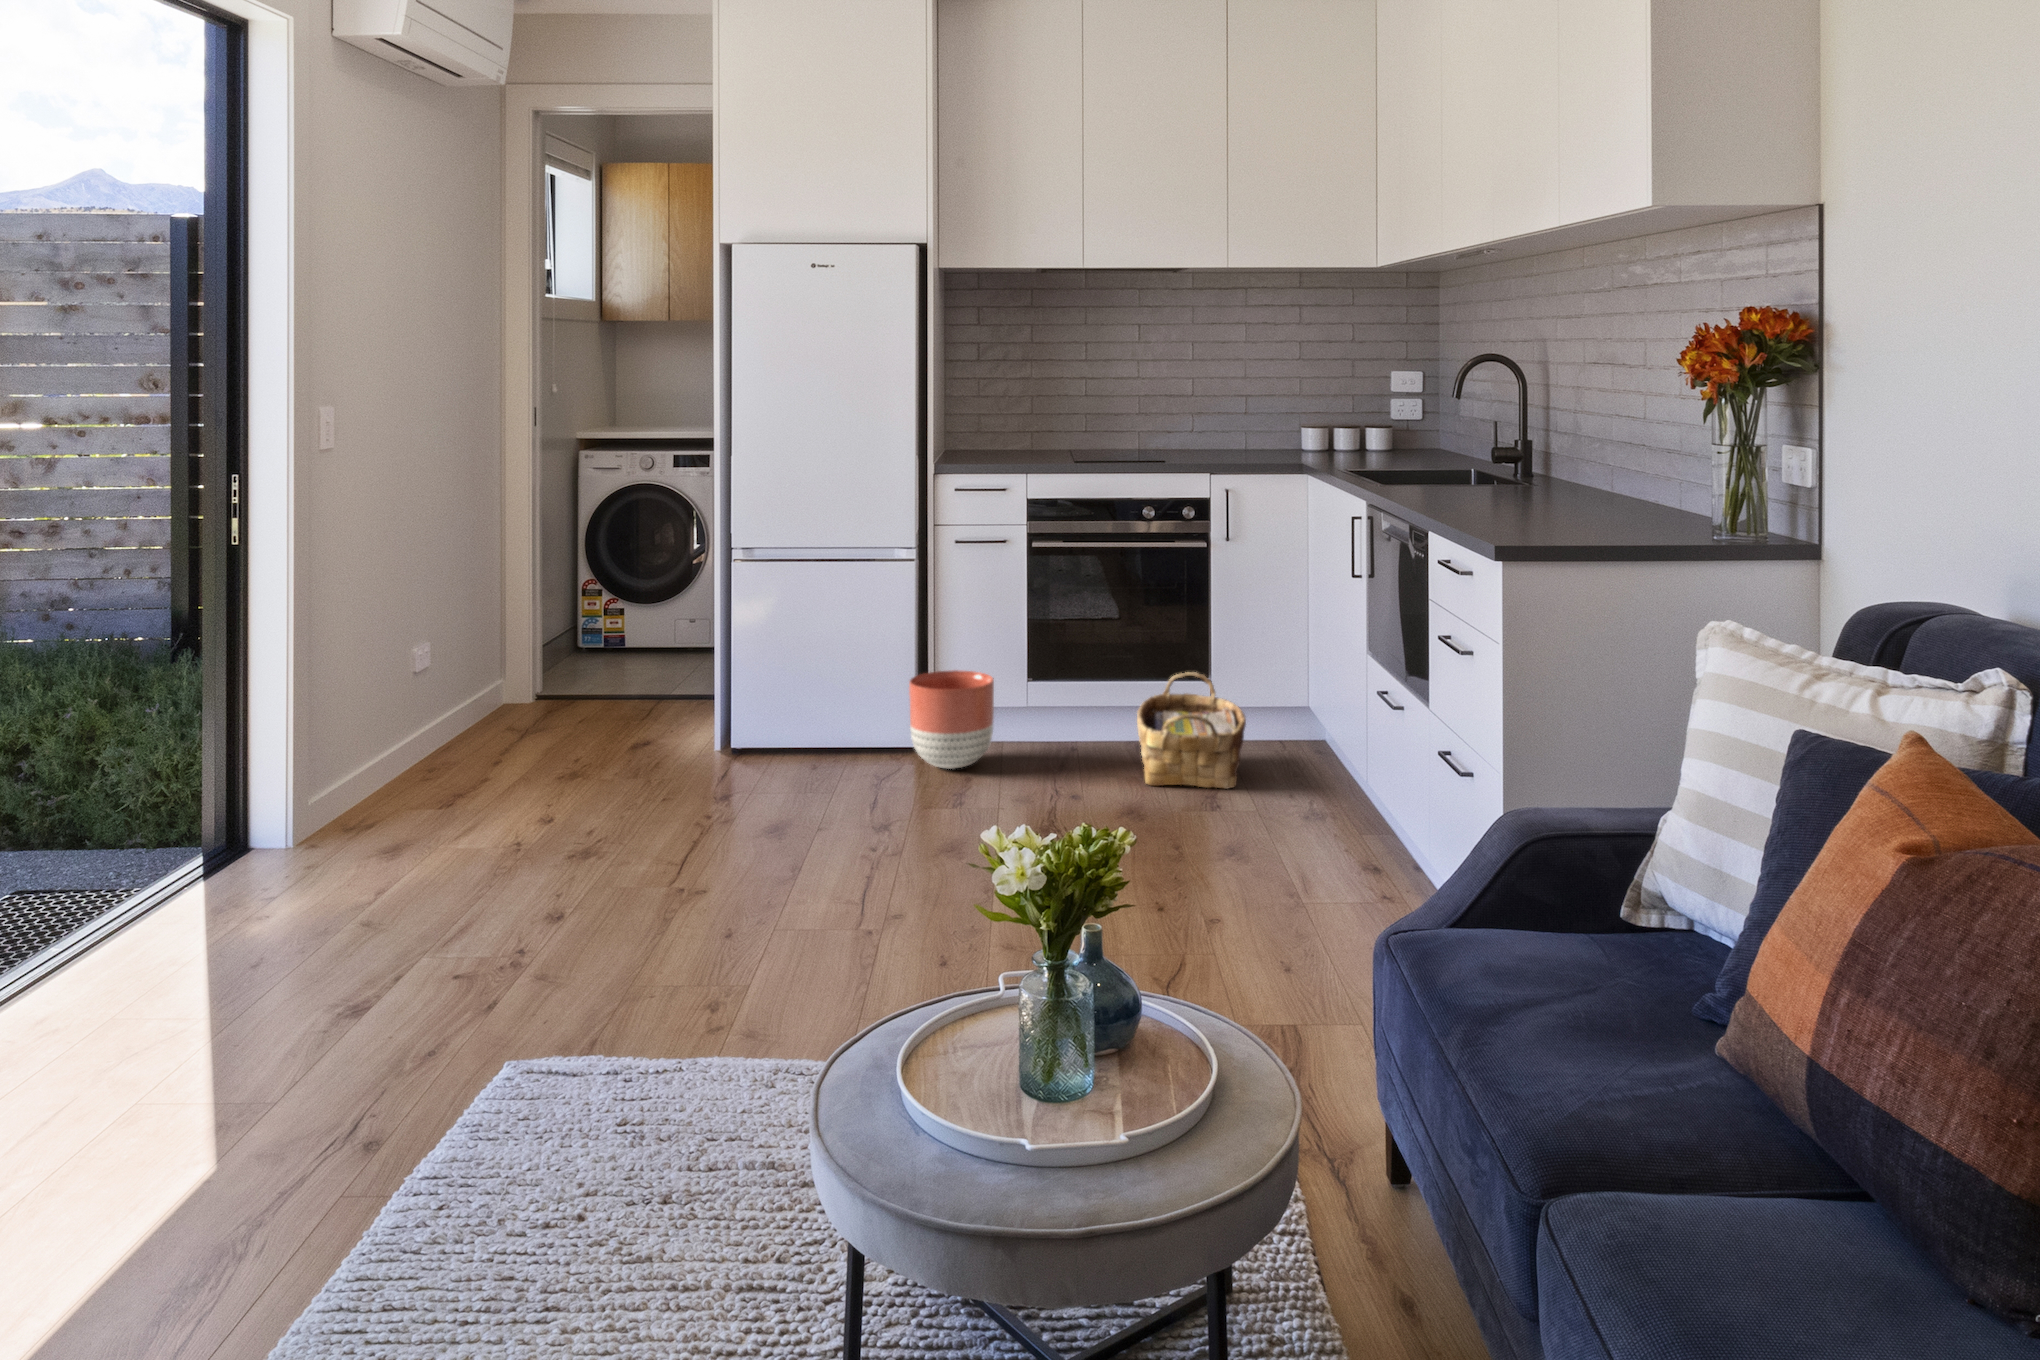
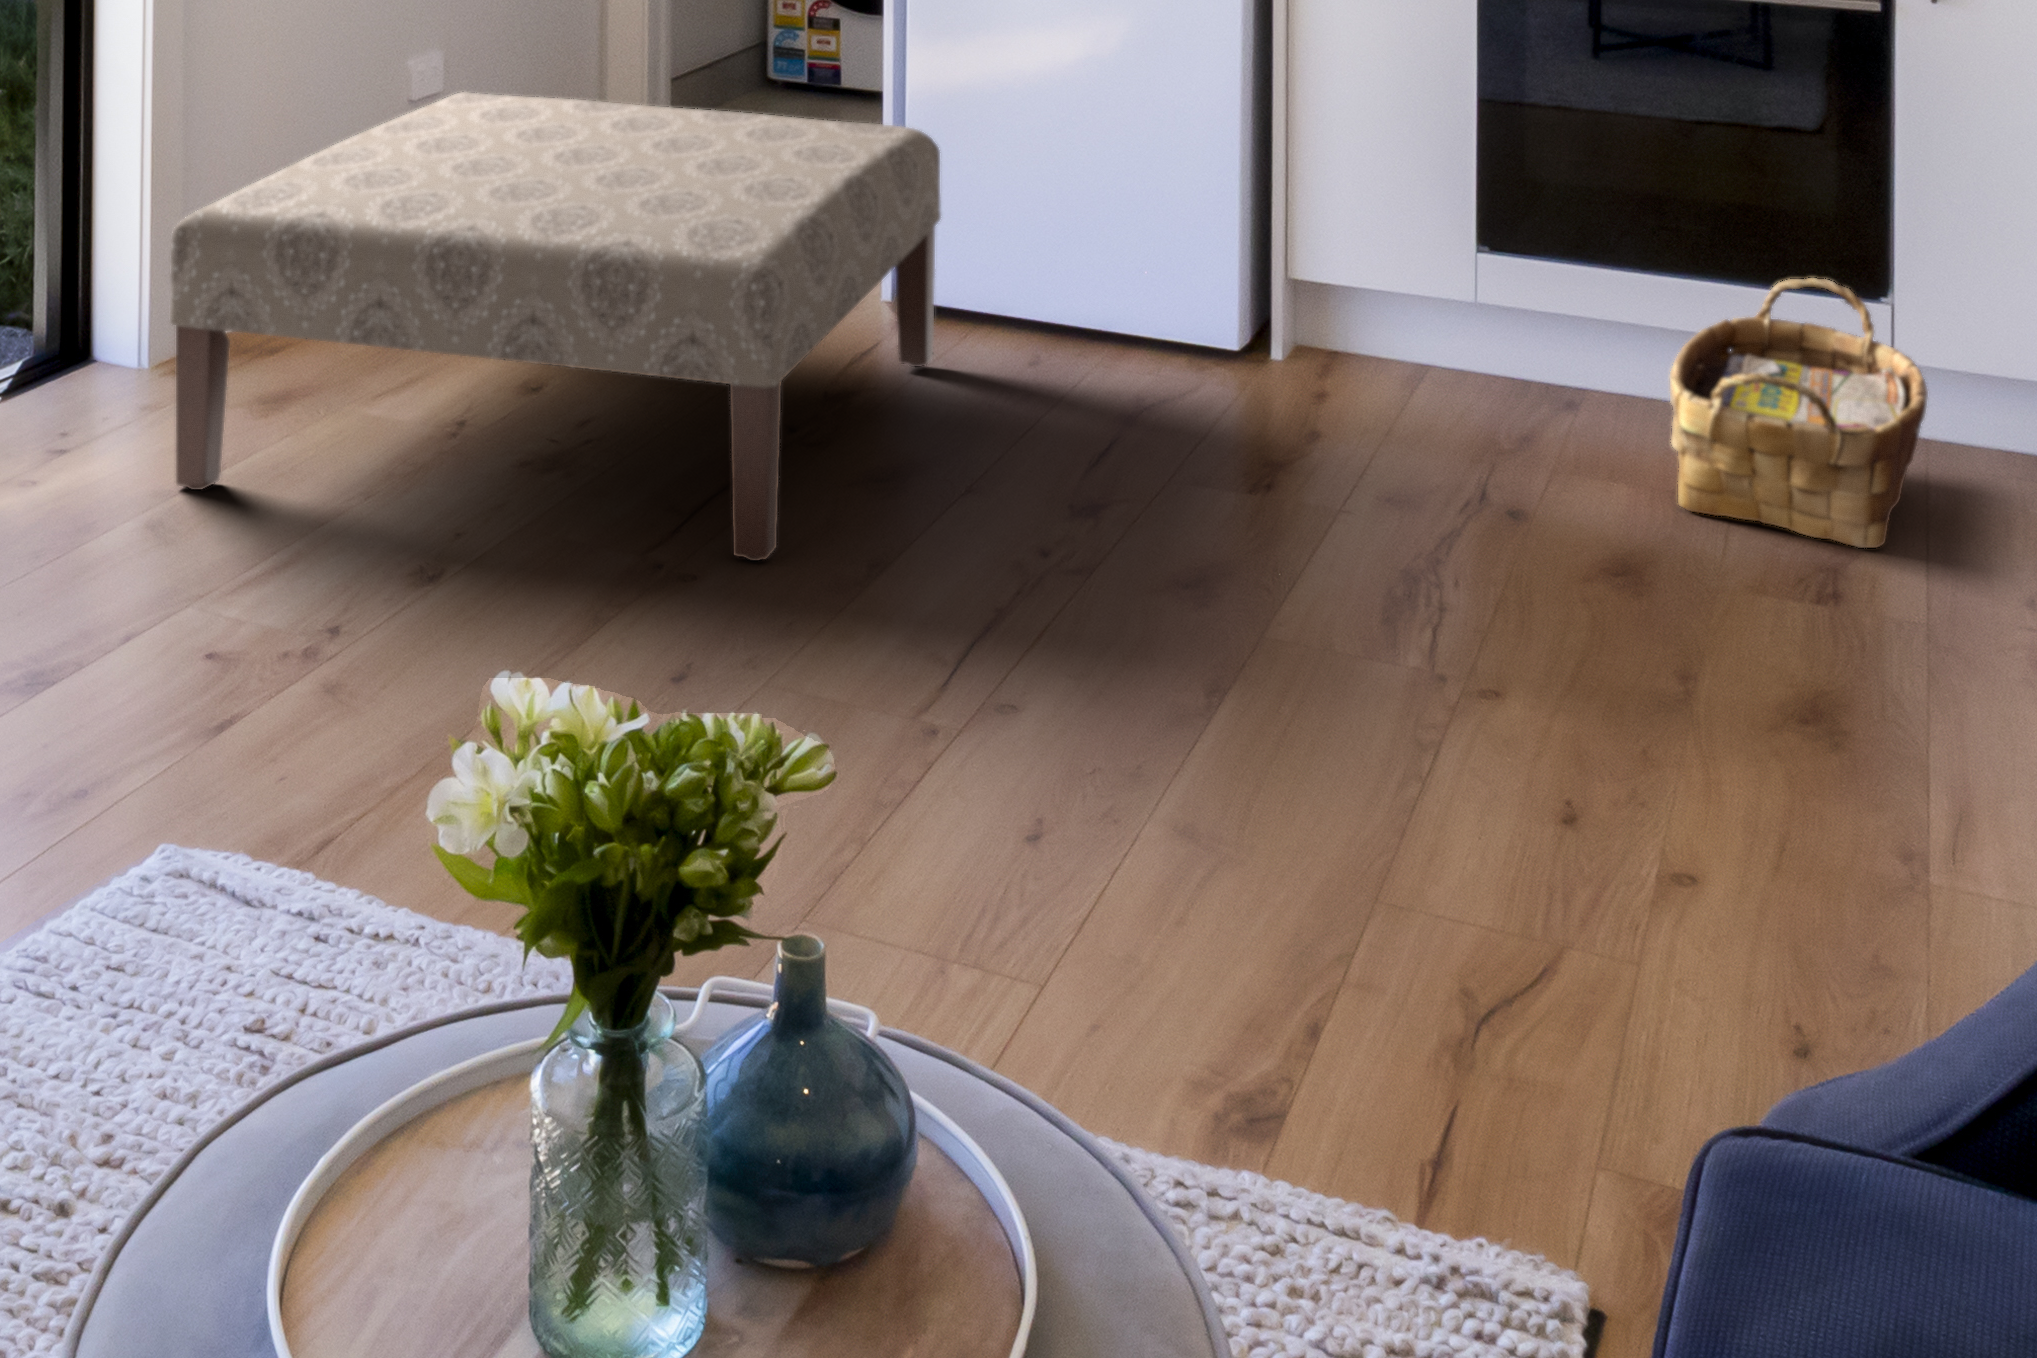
ottoman: none [354,649,760,901] -> present [170,92,941,561]
planter: present [909,670,994,769] -> none [1220,210,1390,407]

